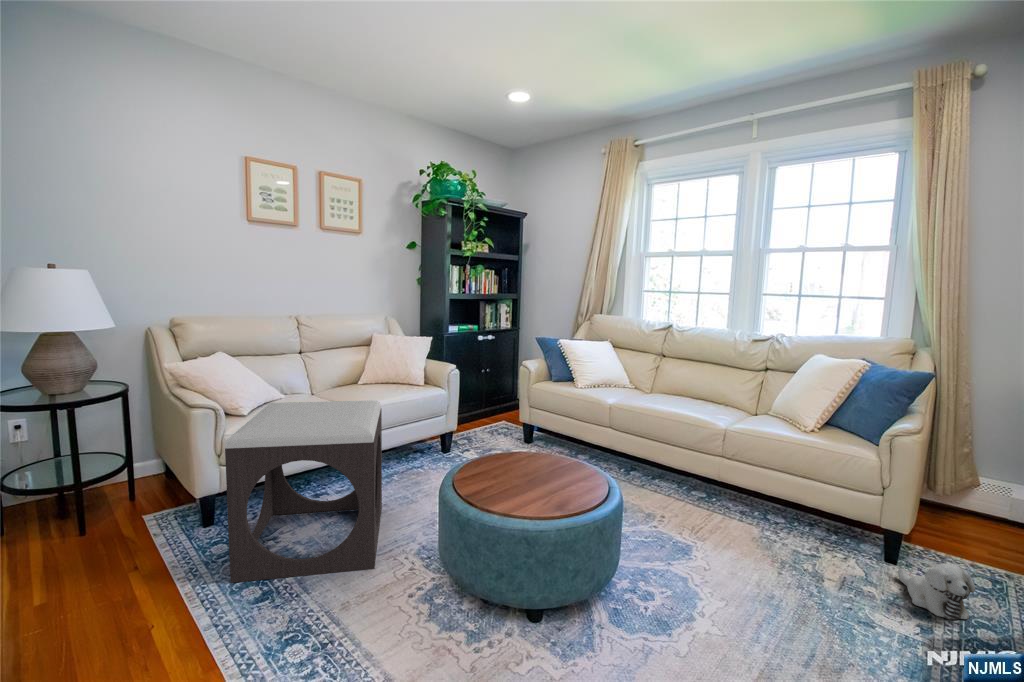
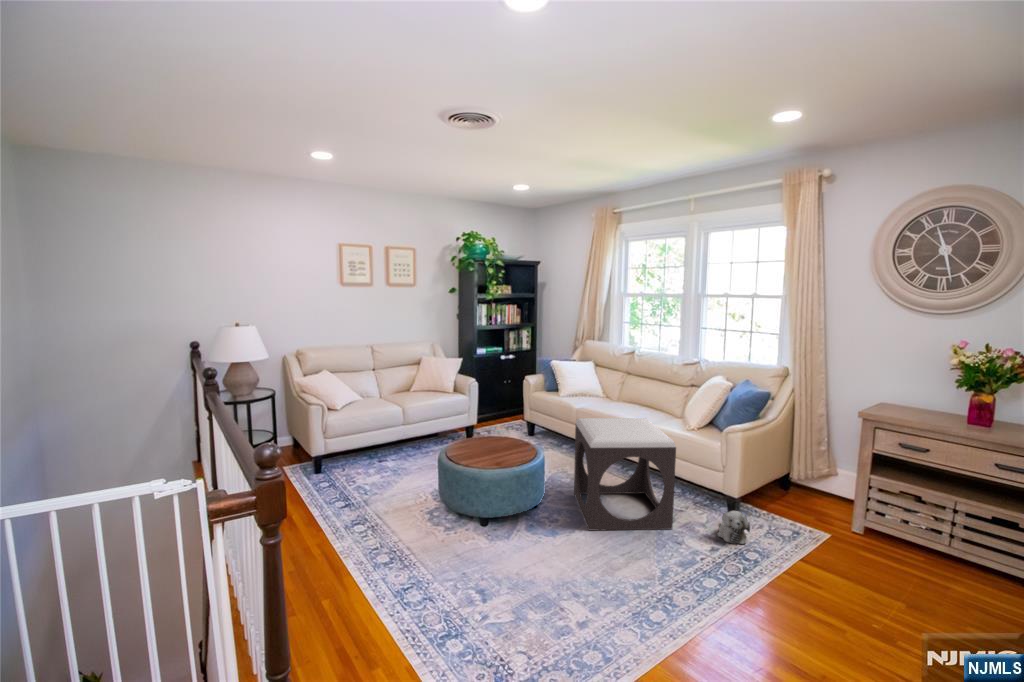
footstool: present [225,401,382,583] -> present [574,418,676,531]

